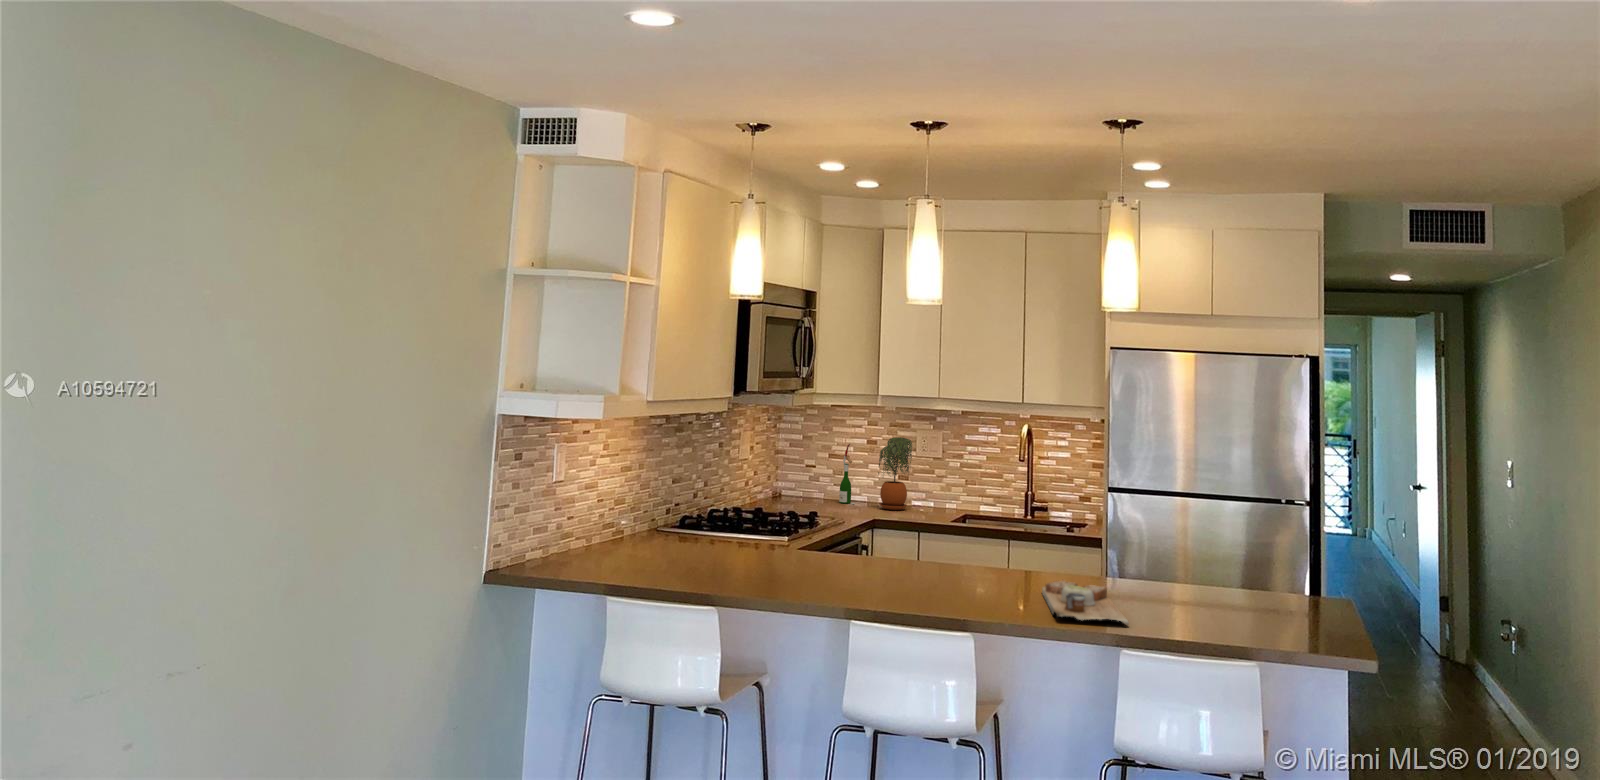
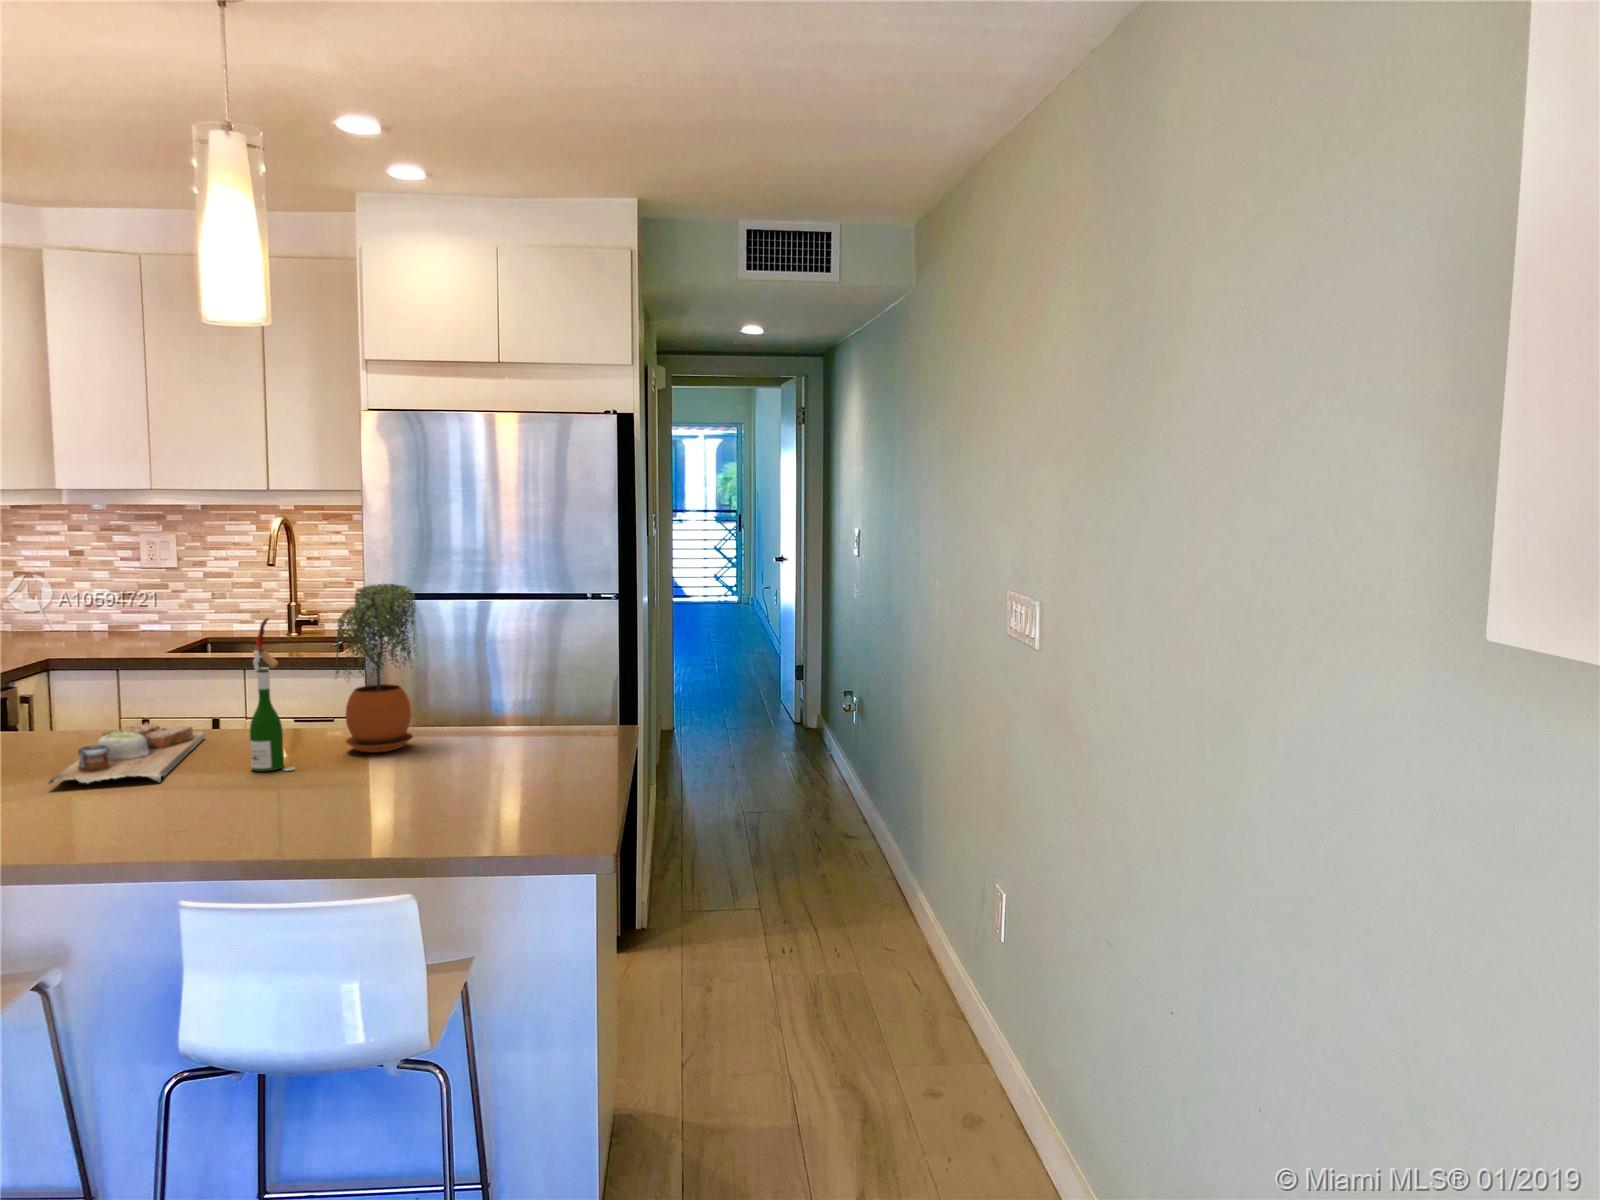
potted plant: present [878,437,912,510] -> present [336,584,416,753]
wine bottle: present [839,444,855,504] -> present [250,618,295,772]

